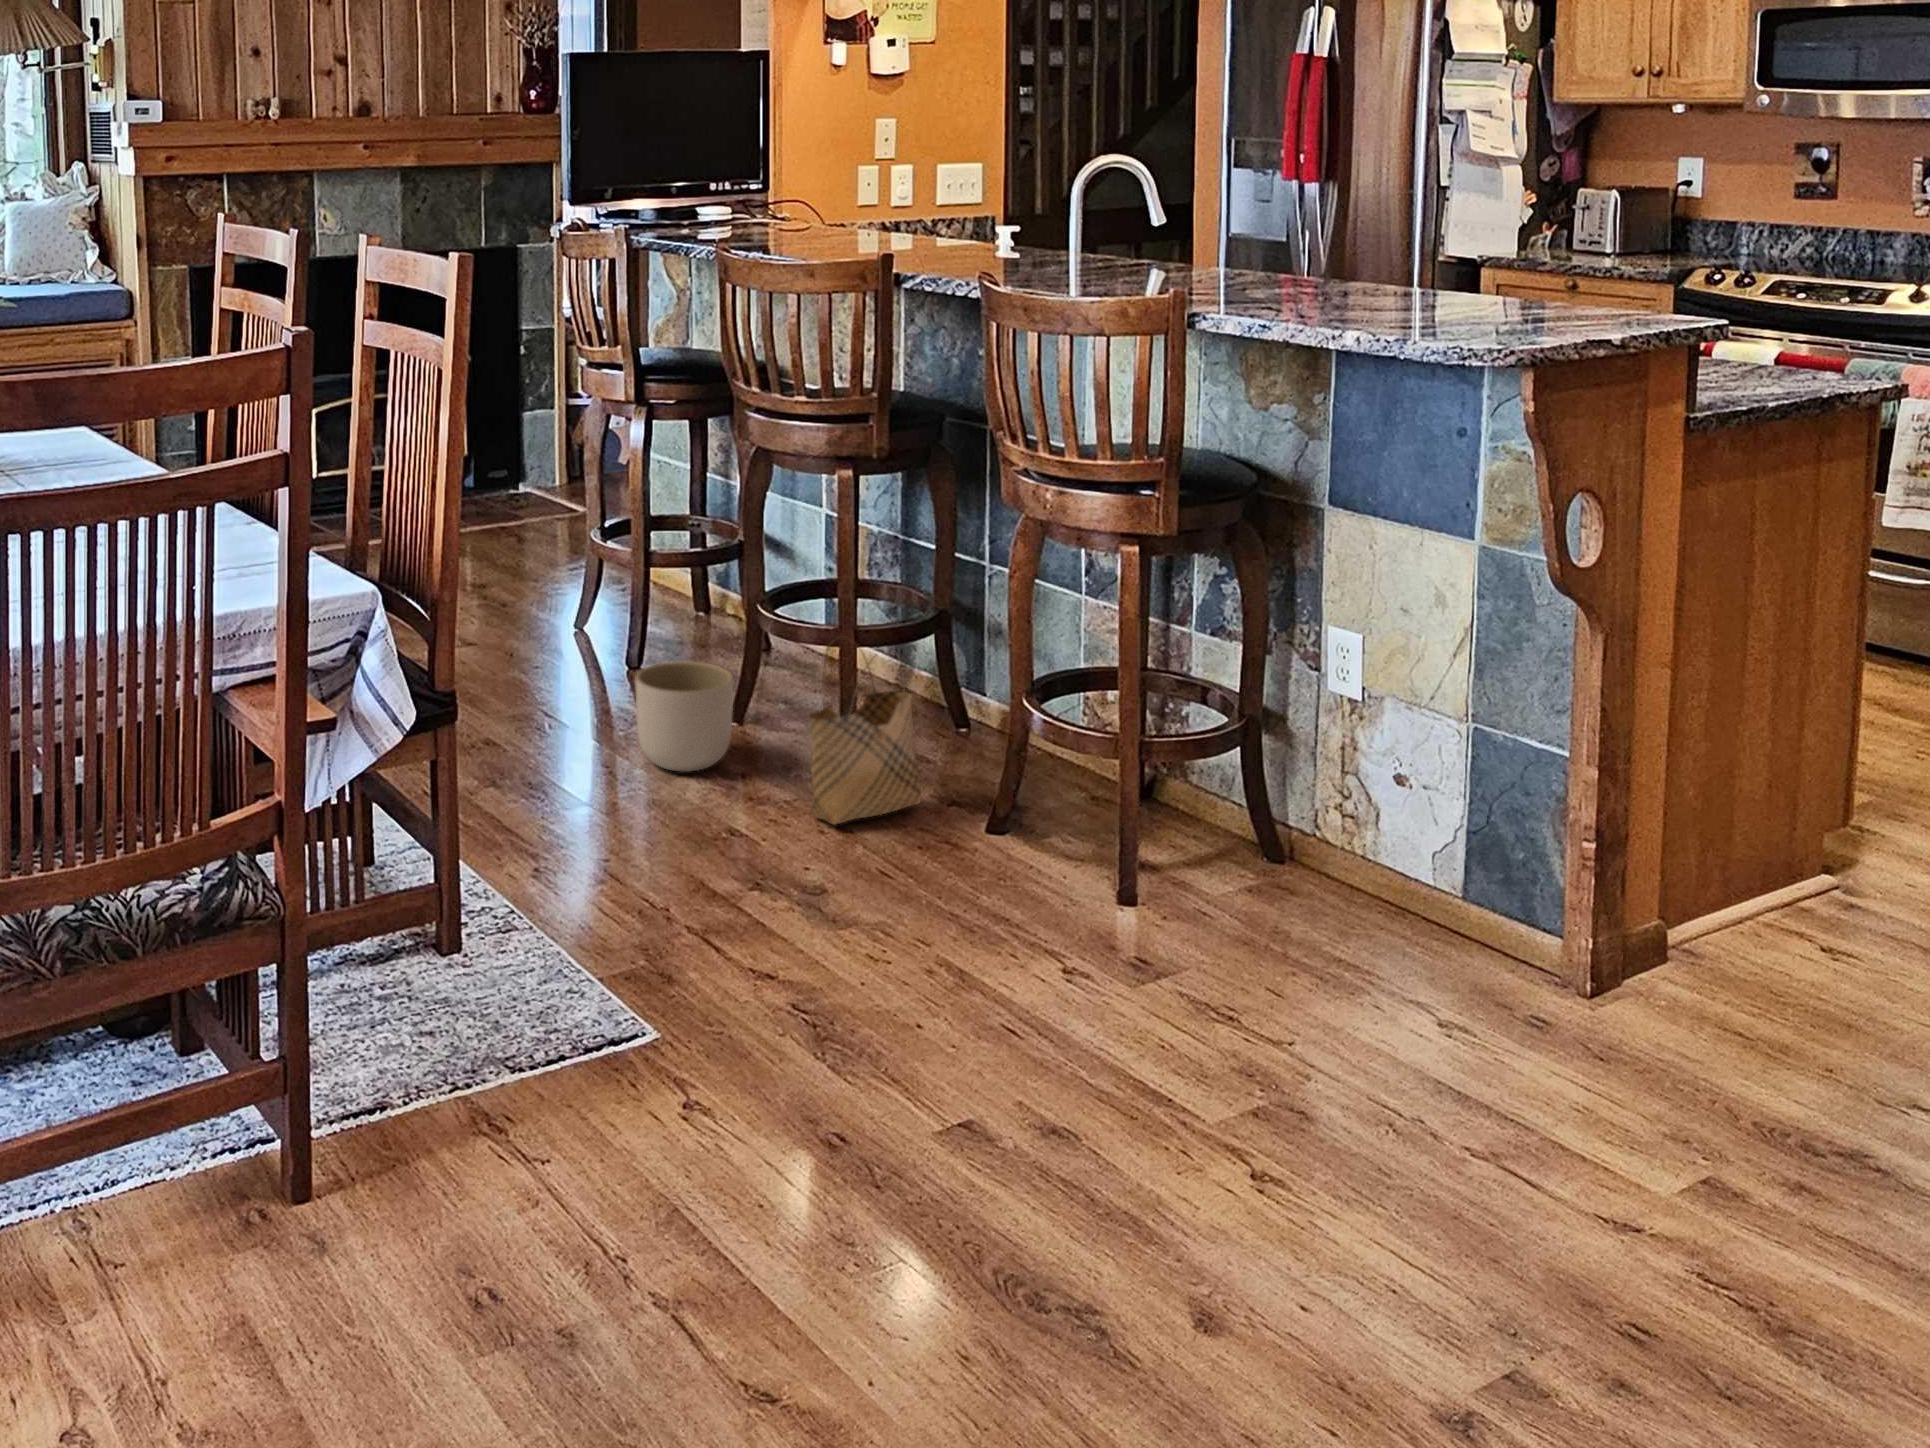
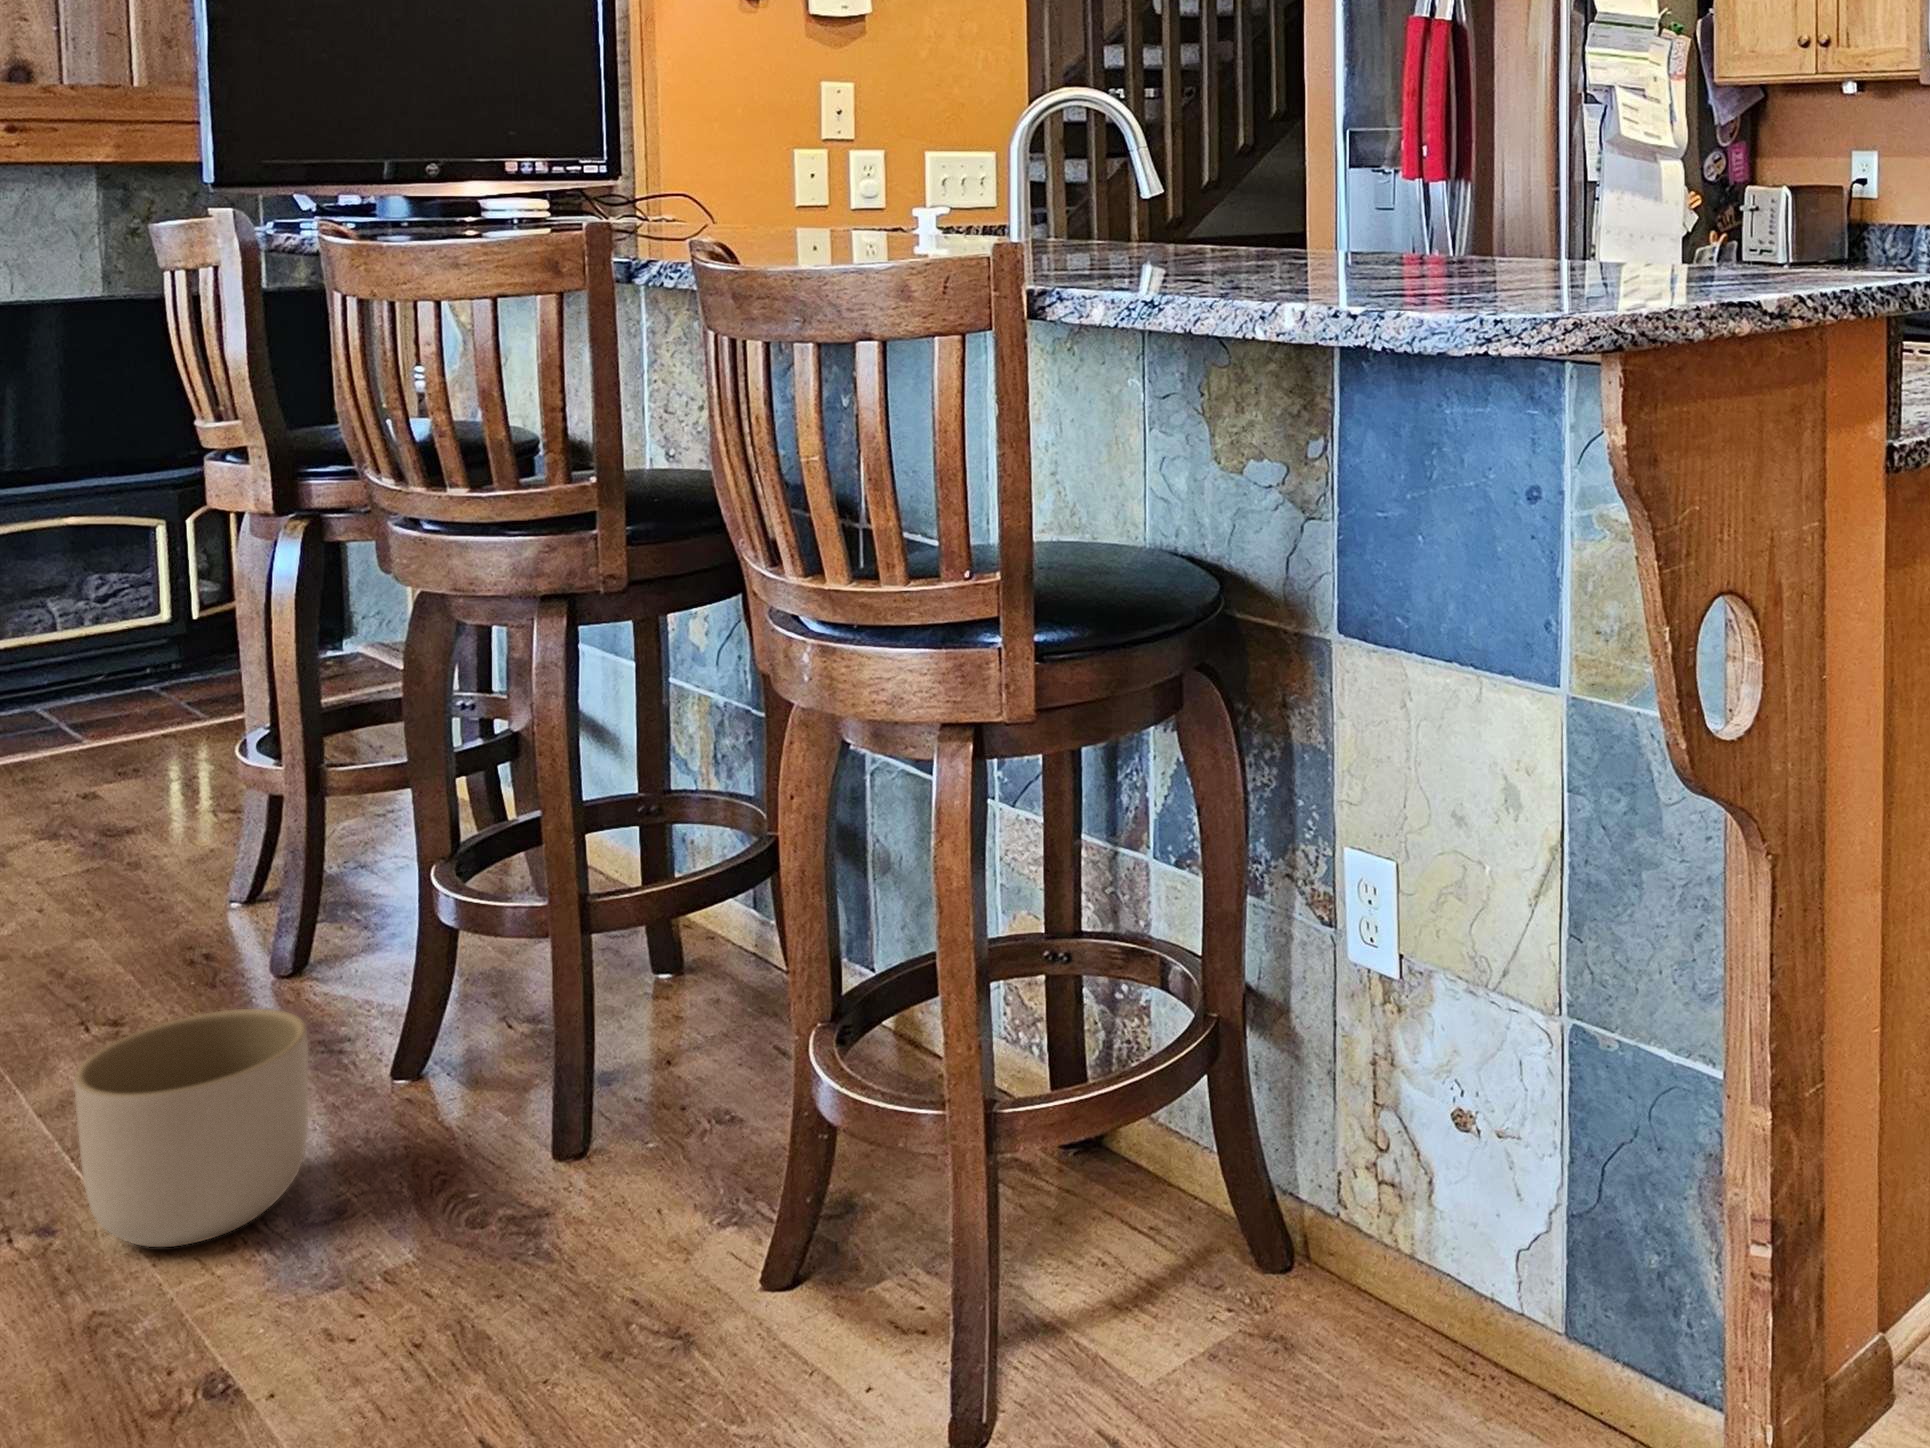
woven basket: present [810,636,921,825] -> none [368,948,643,1349]

